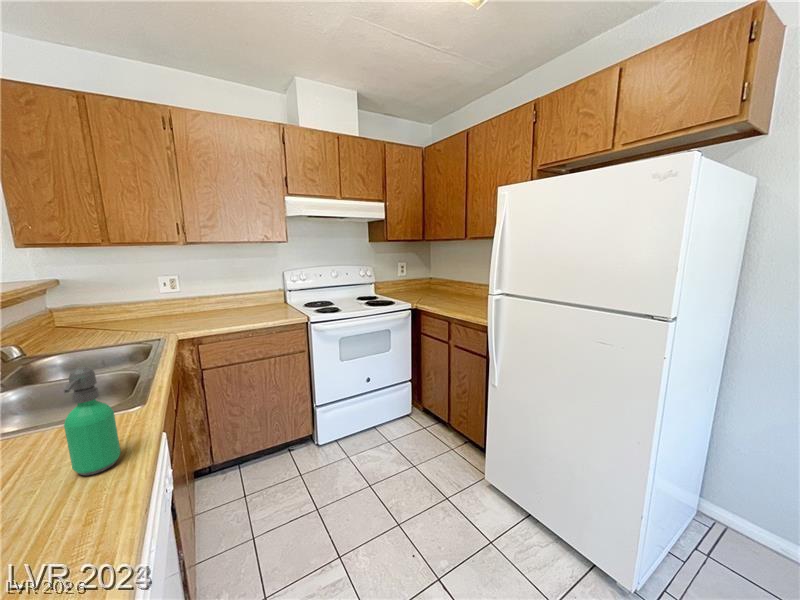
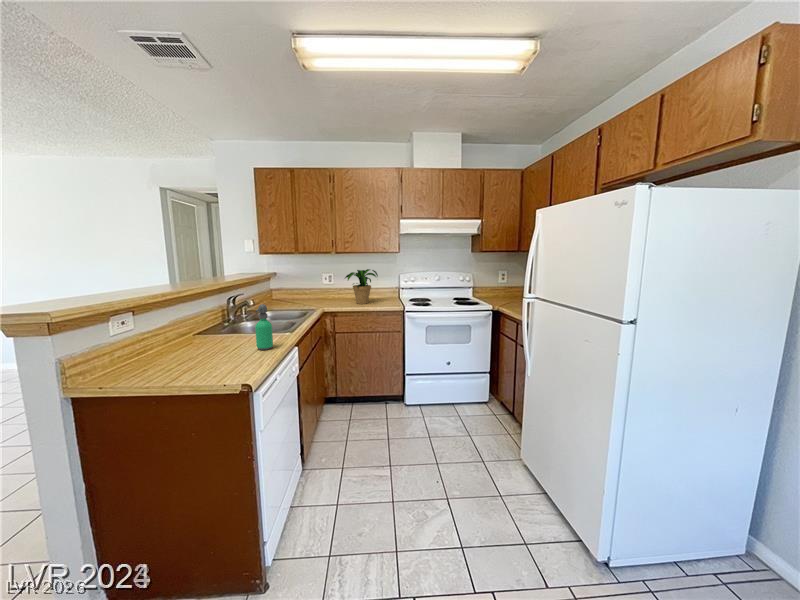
potted plant: none [202,267,260,319] -> present [345,269,378,304]

